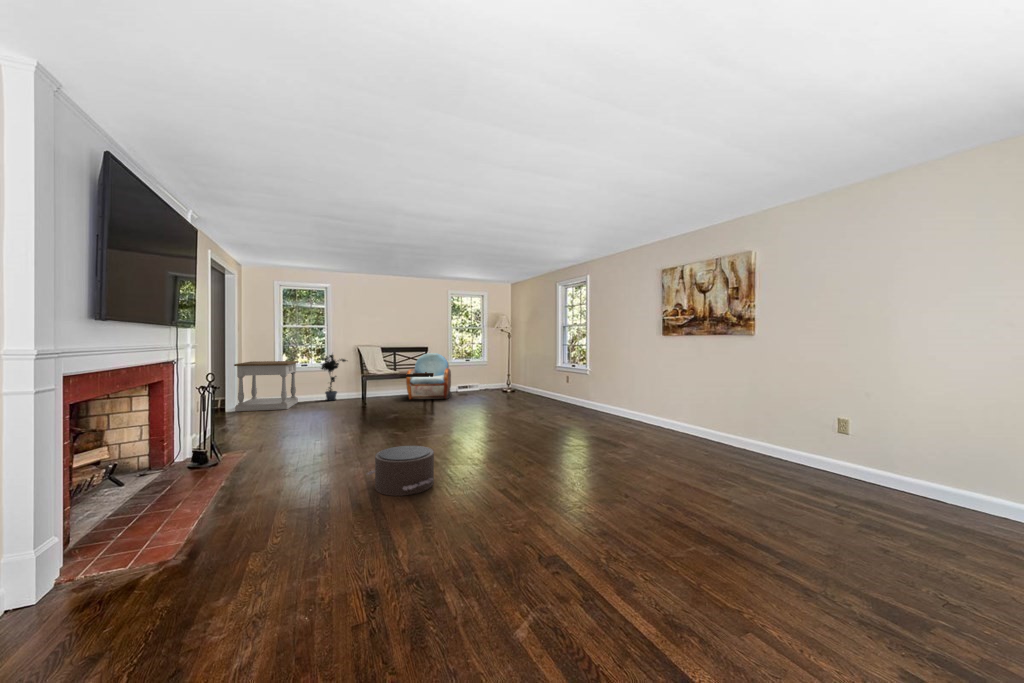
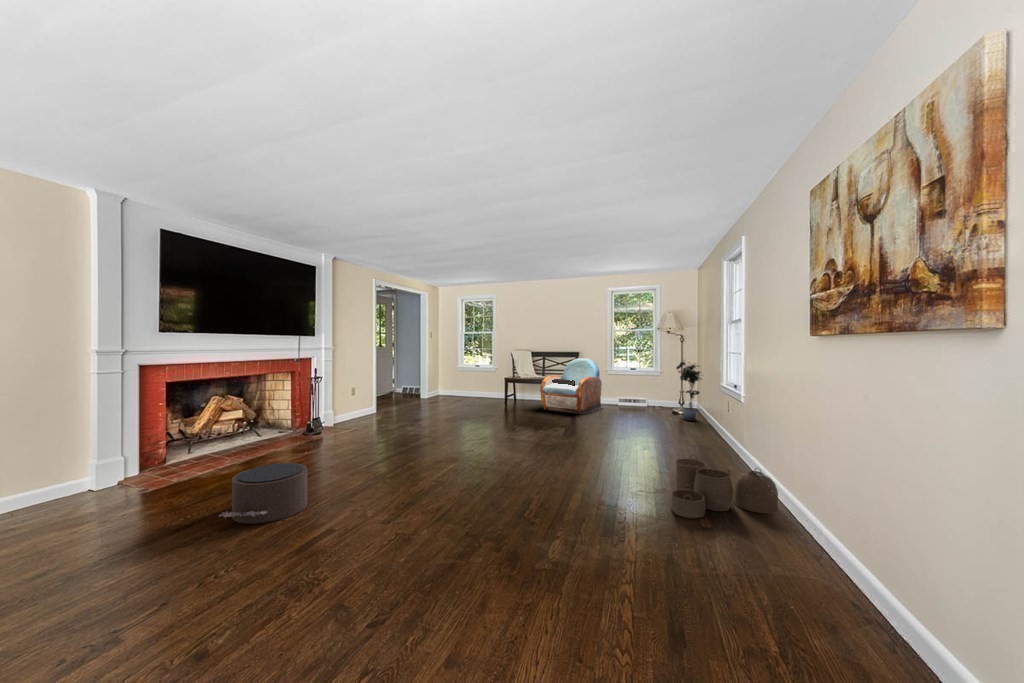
potted plant: present [317,355,346,401] -> present [676,360,701,421]
side table: present [234,361,299,411] -> none [399,361,456,406]
woven basket: none [589,403,636,431] -> present [671,455,778,518]

